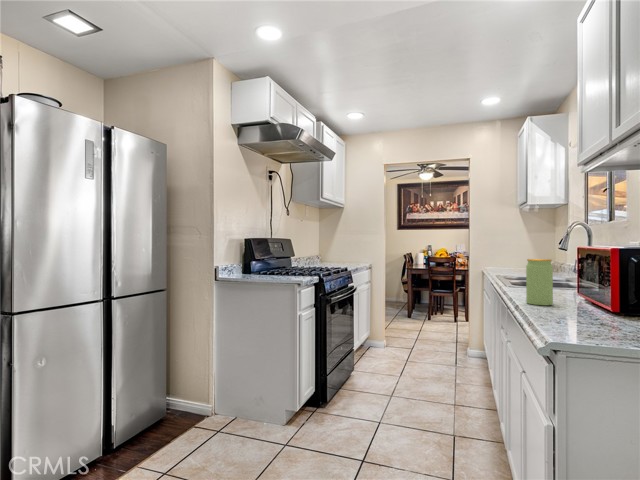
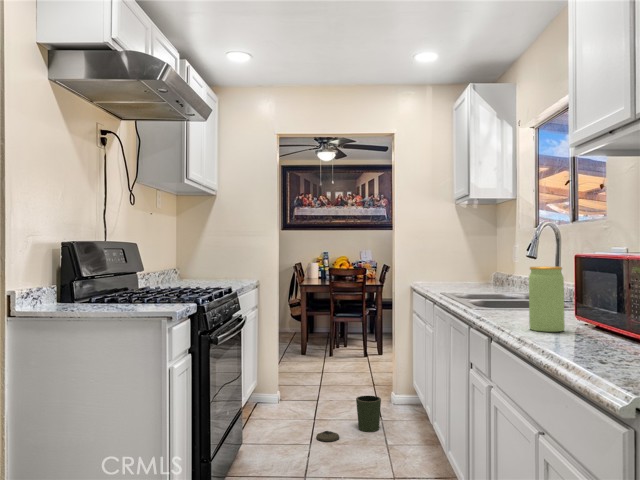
trash can: none [405,347,454,375] -> present [316,396,381,442]

